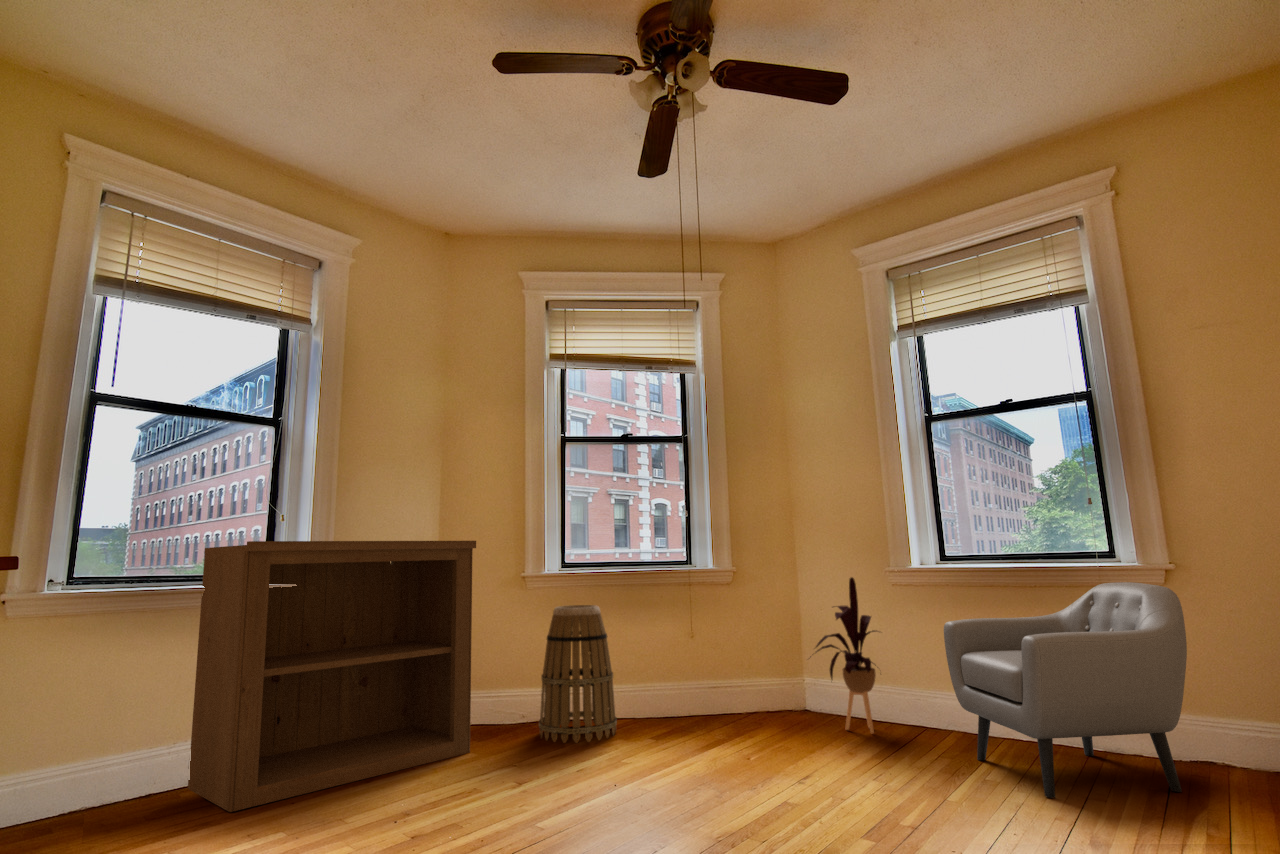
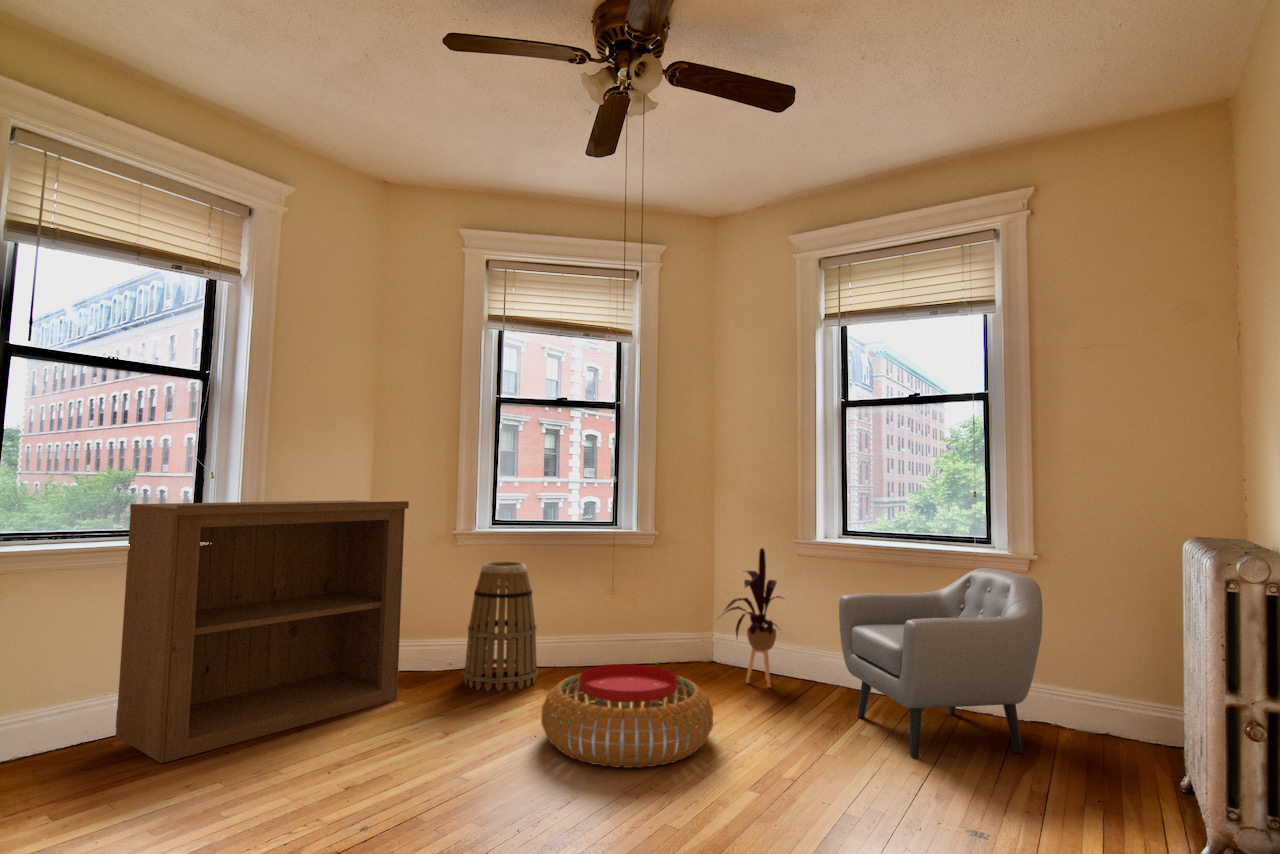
pouf: none [621,703,812,811] -> present [541,664,713,768]

